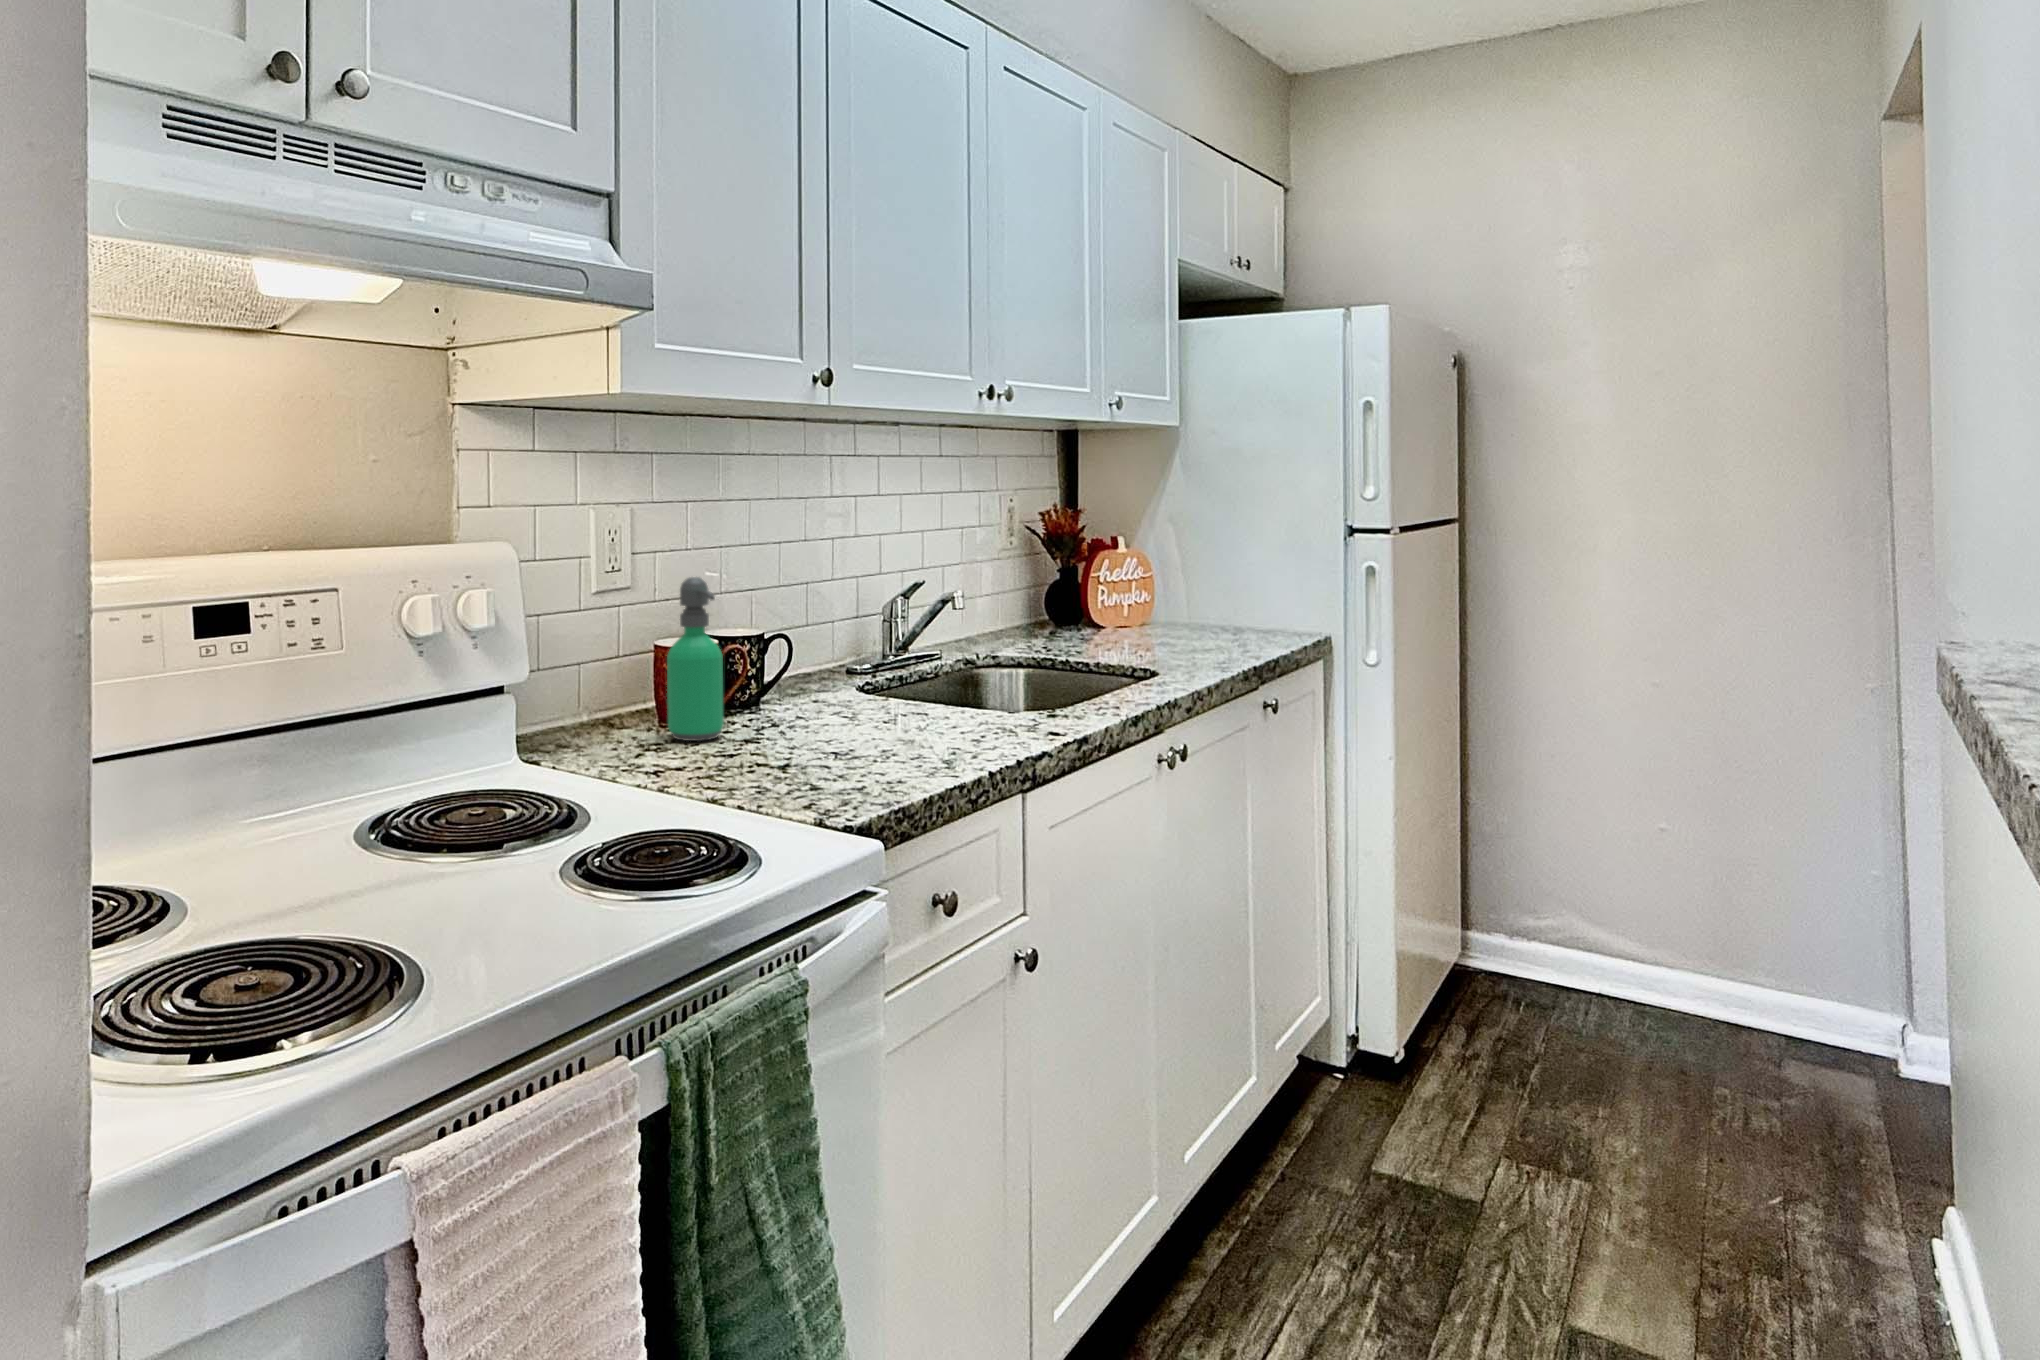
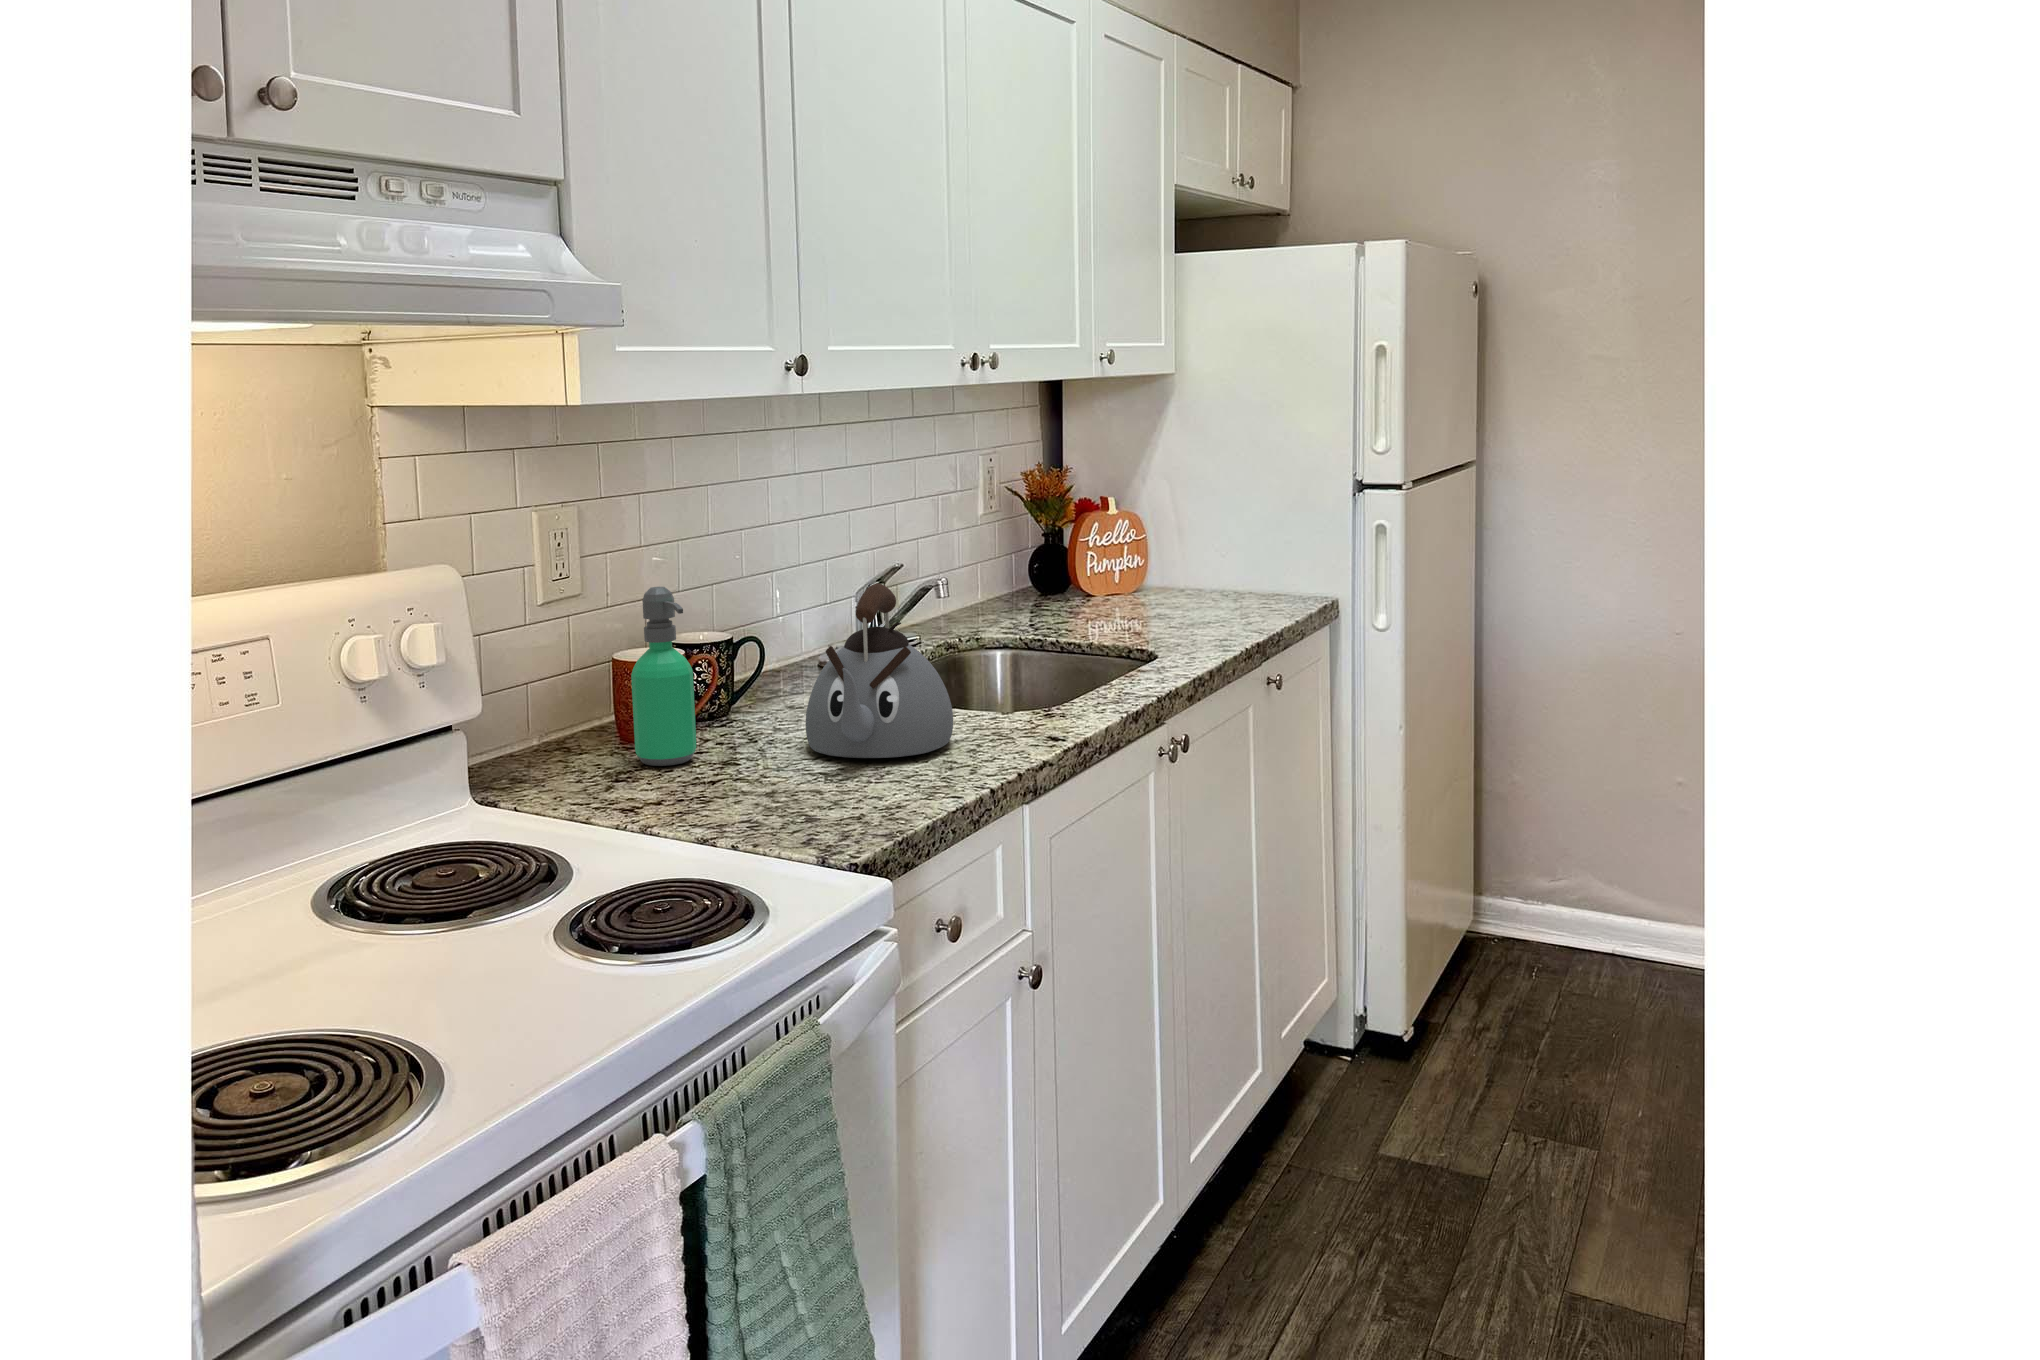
kettle: none [824,583,961,742] -> present [806,584,953,758]

